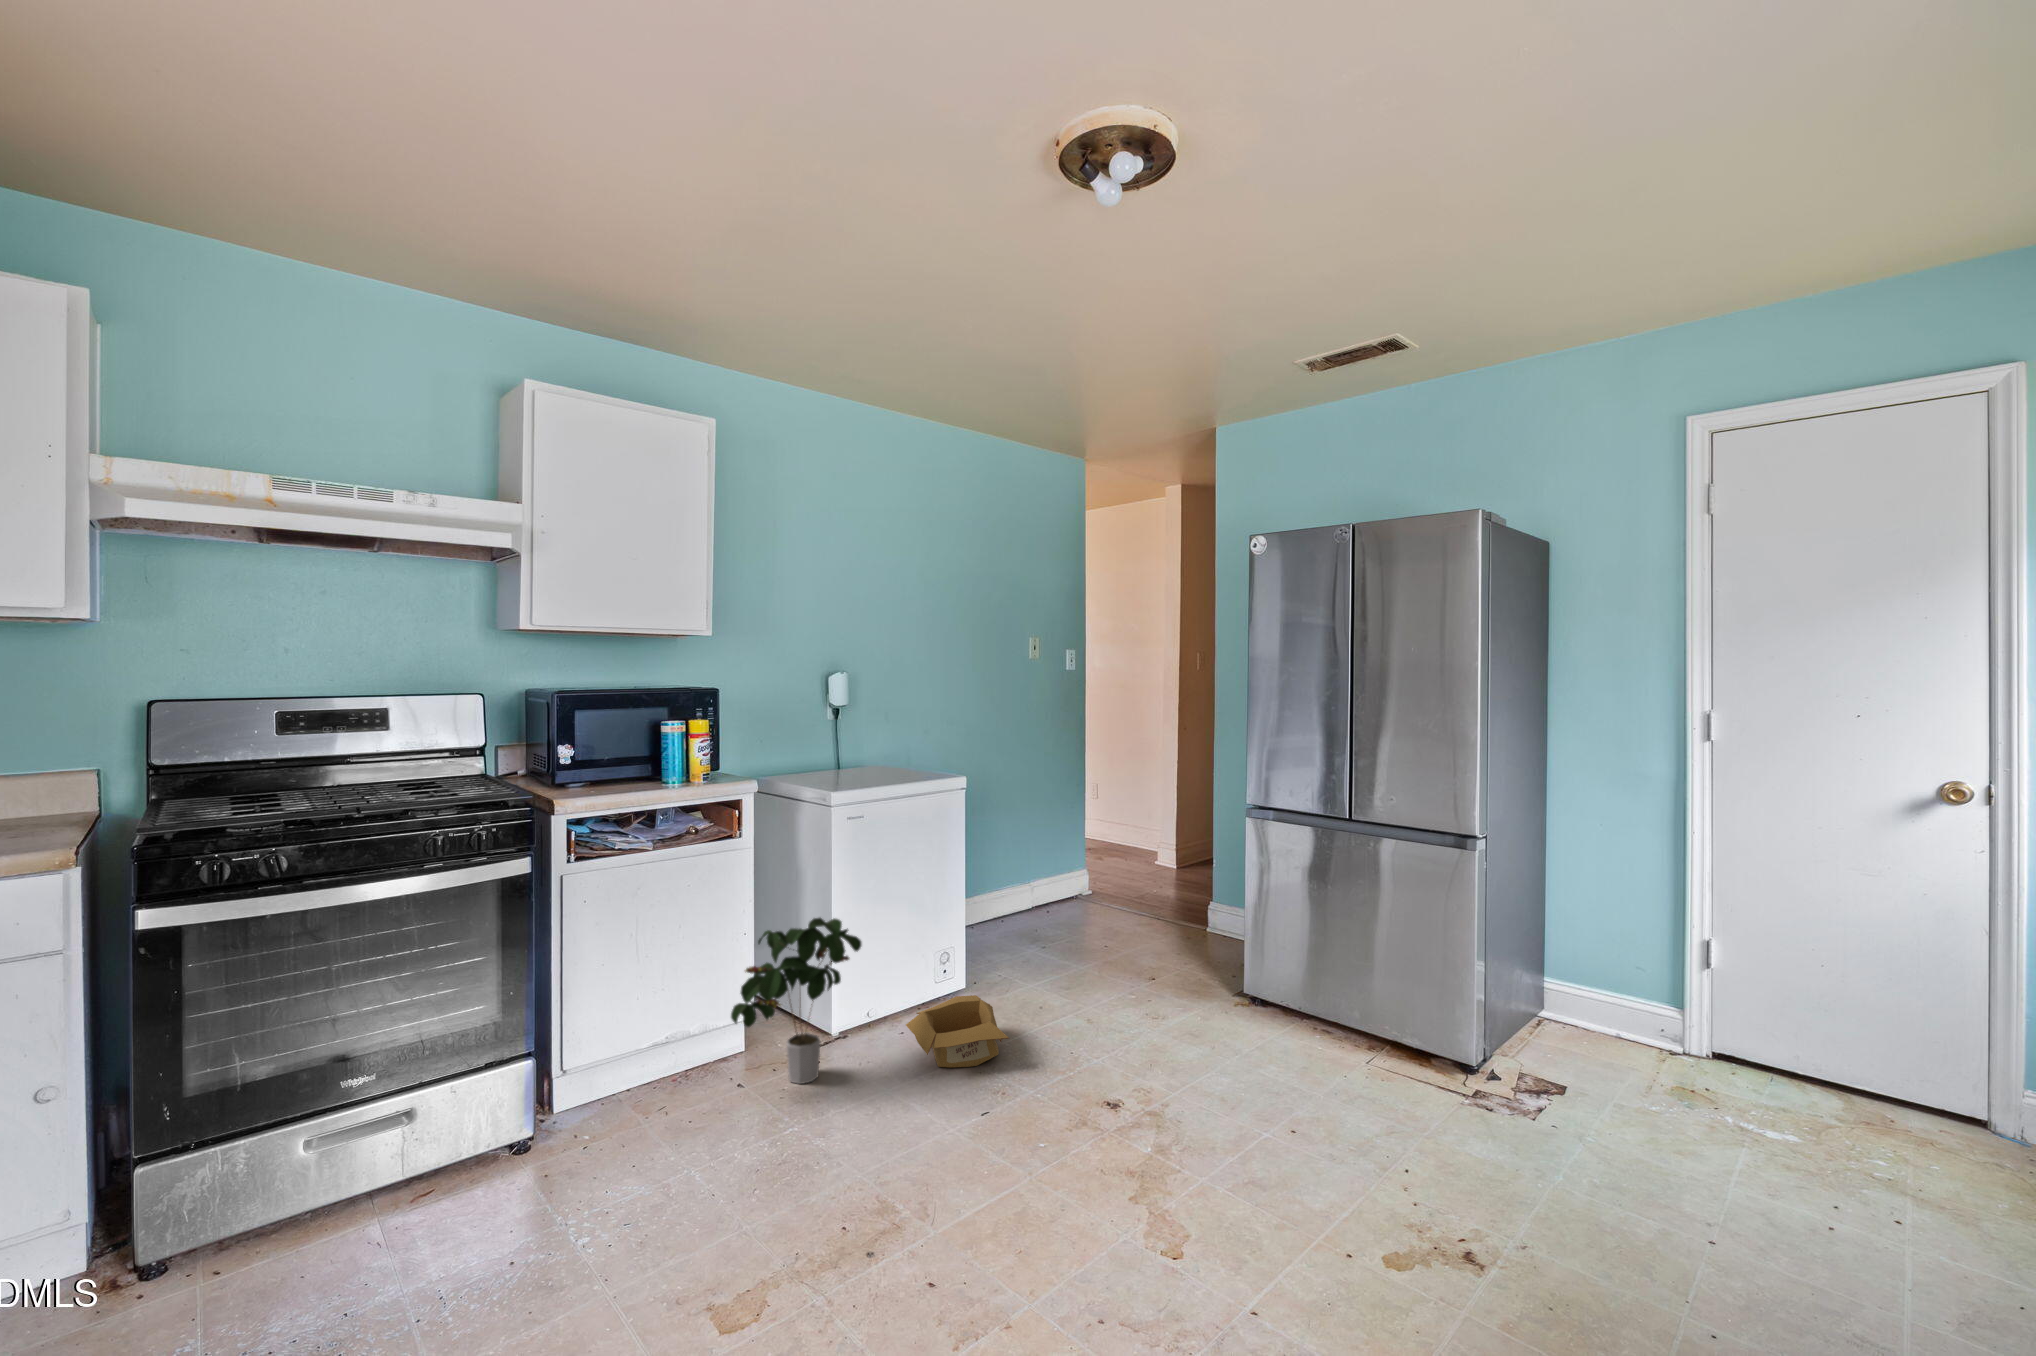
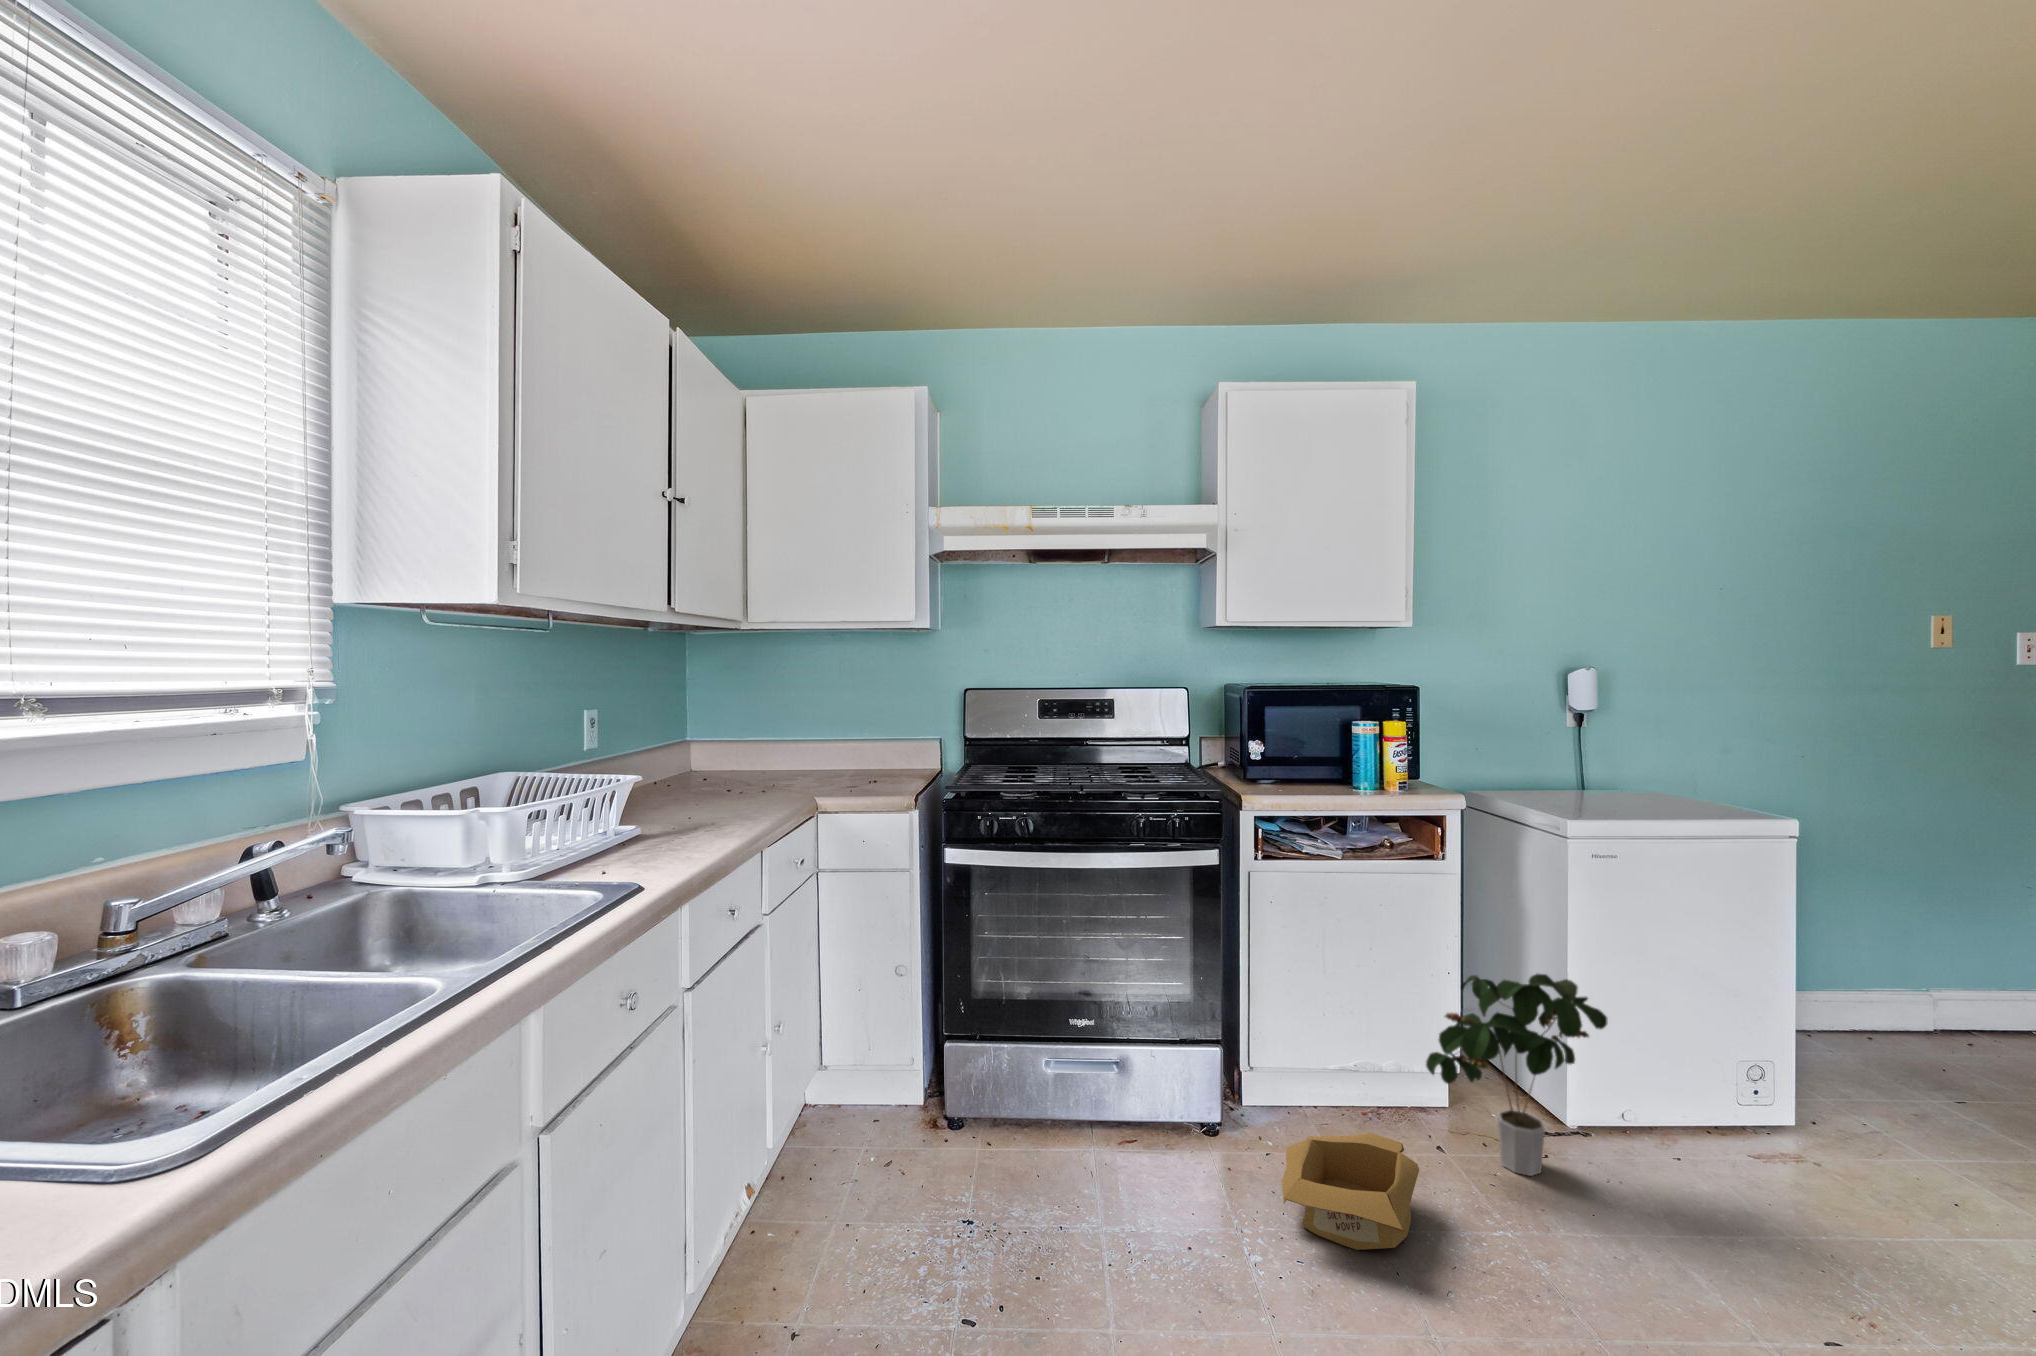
cardboard box: present [906,995,1009,1067] -> present [1282,1133,1419,1250]

